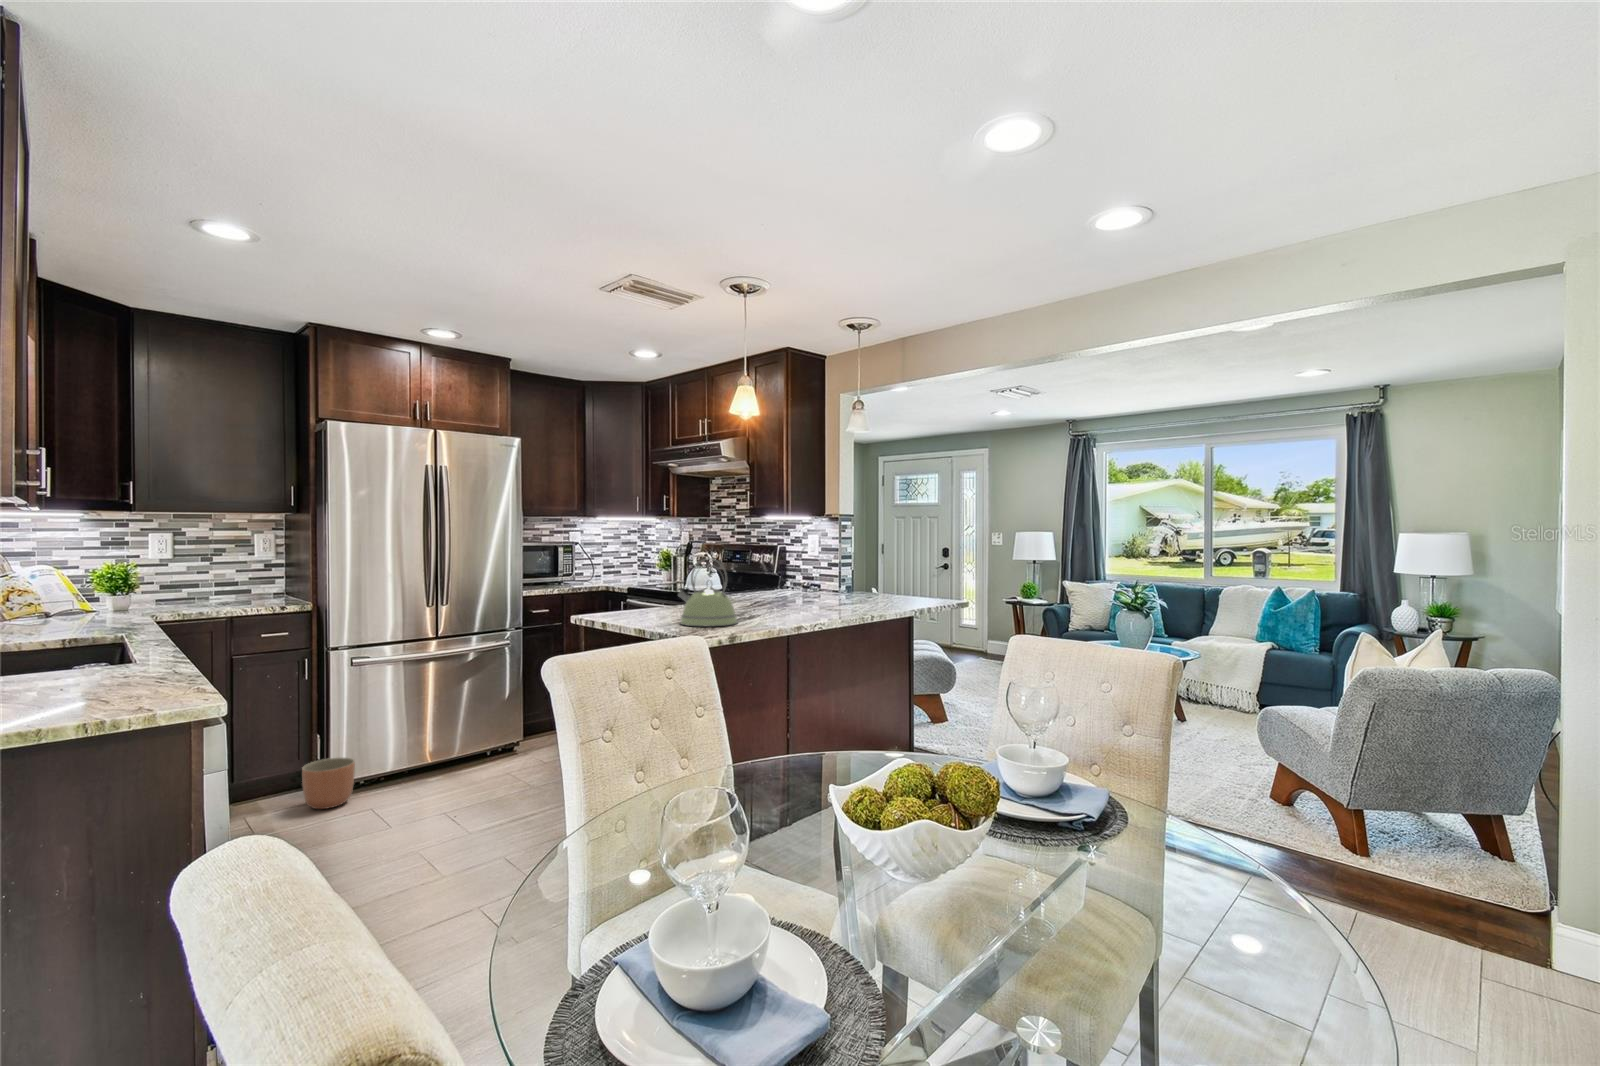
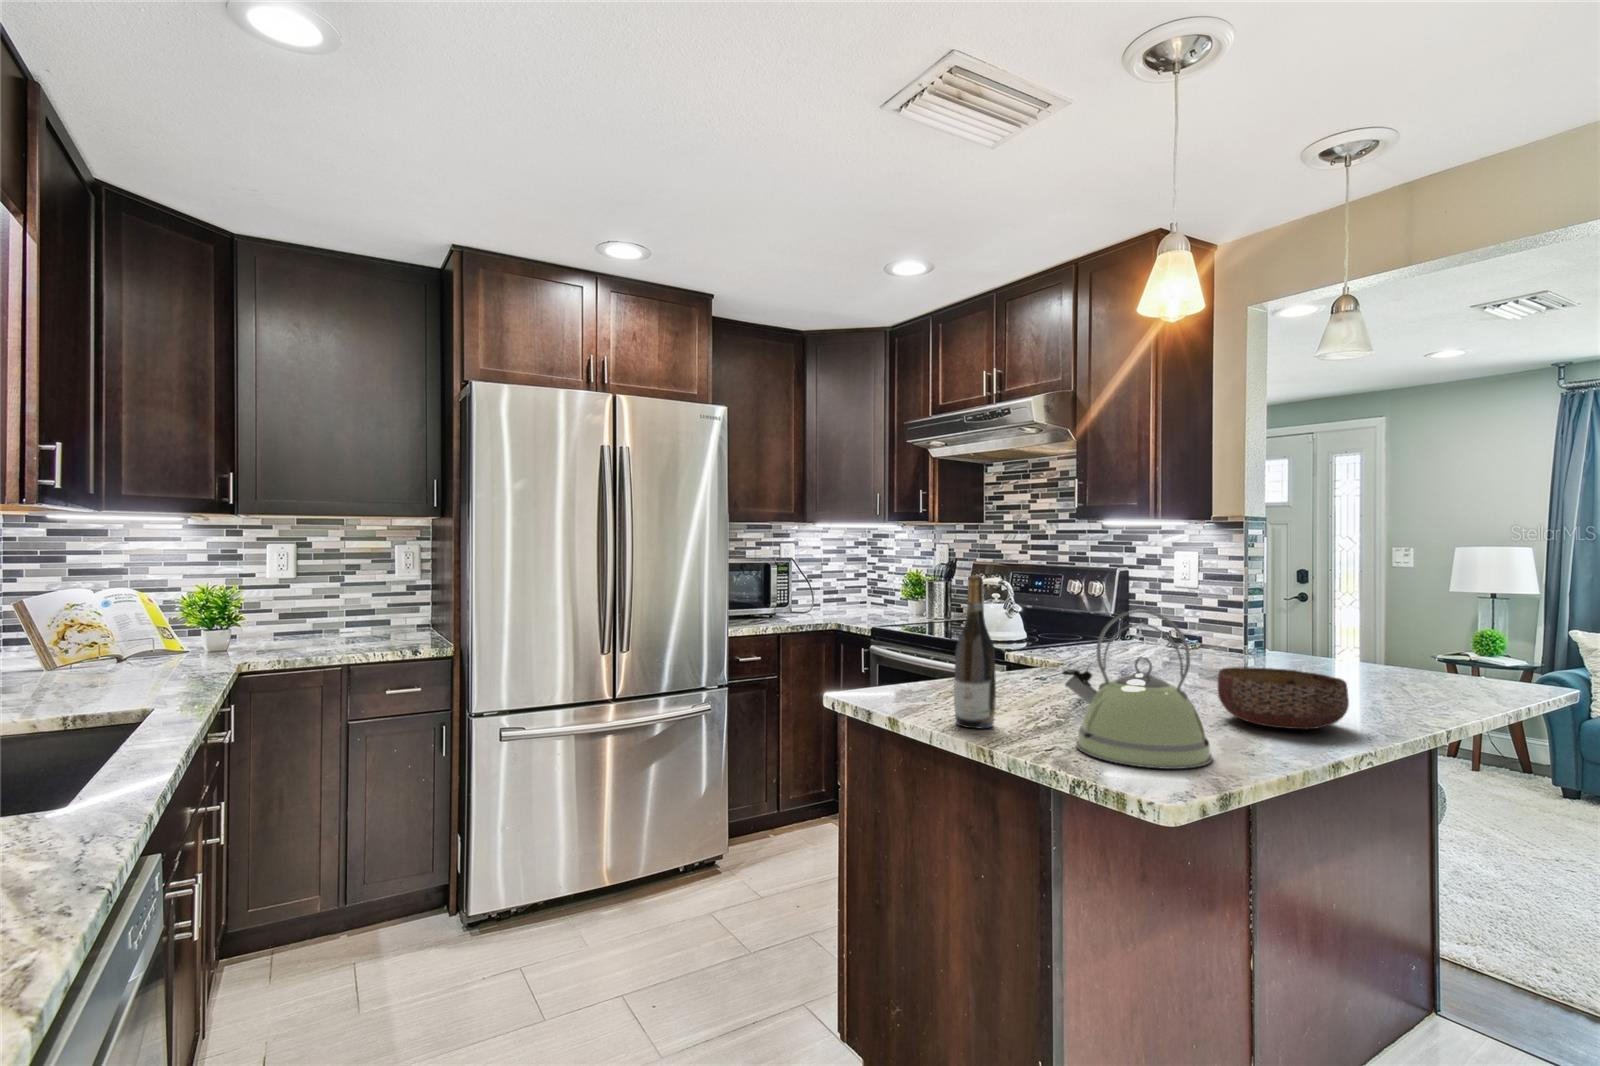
wine bottle: none [629,544,650,620] -> present [954,575,996,728]
bowl: none [764,589,816,614] -> present [1218,667,1349,729]
planter: present [302,758,355,809] -> none [426,880,499,965]

